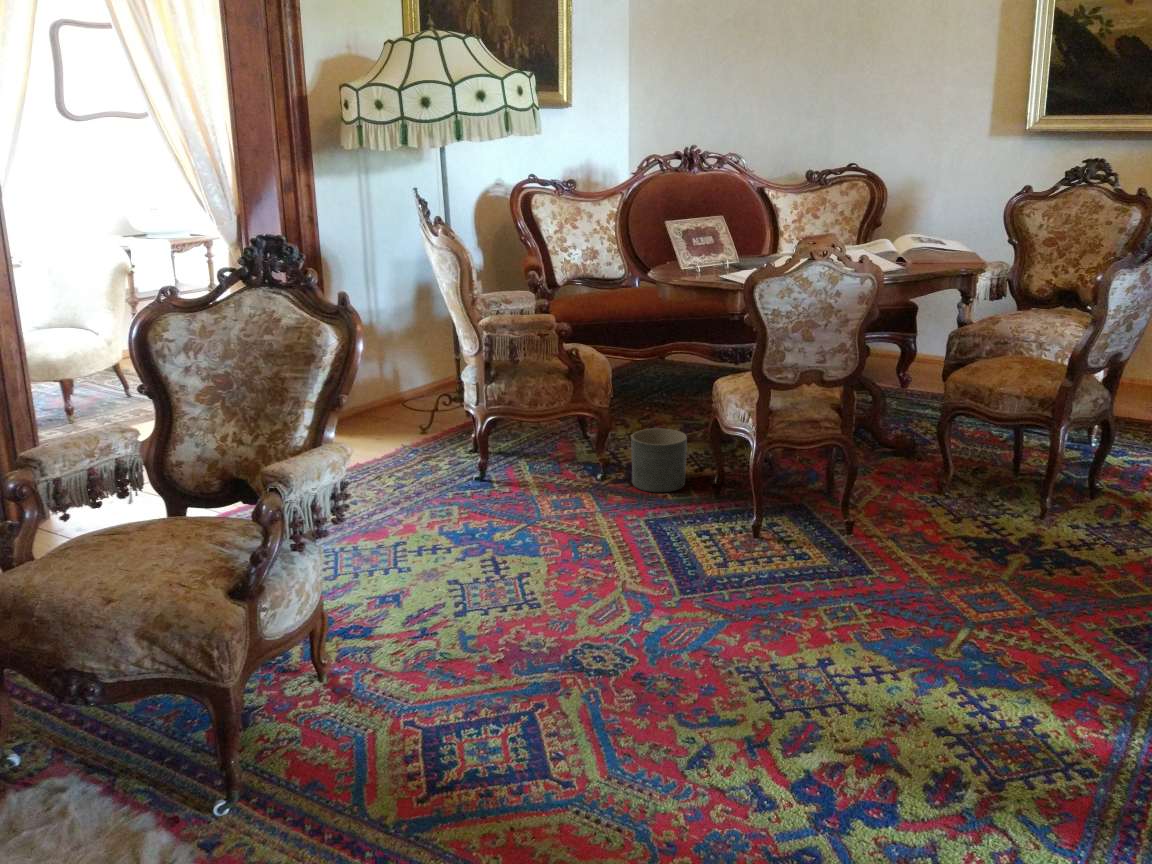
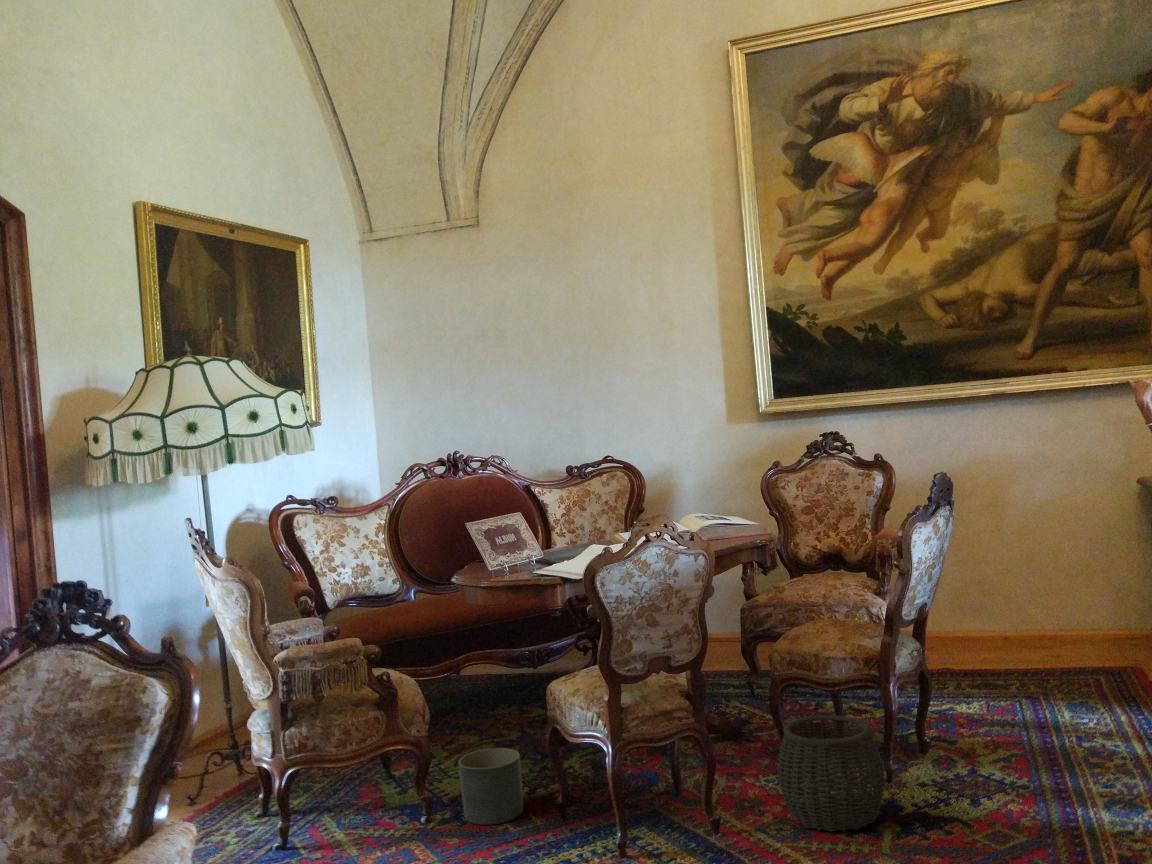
woven basket: none [917,446,1027,554] -> present [777,715,885,832]

